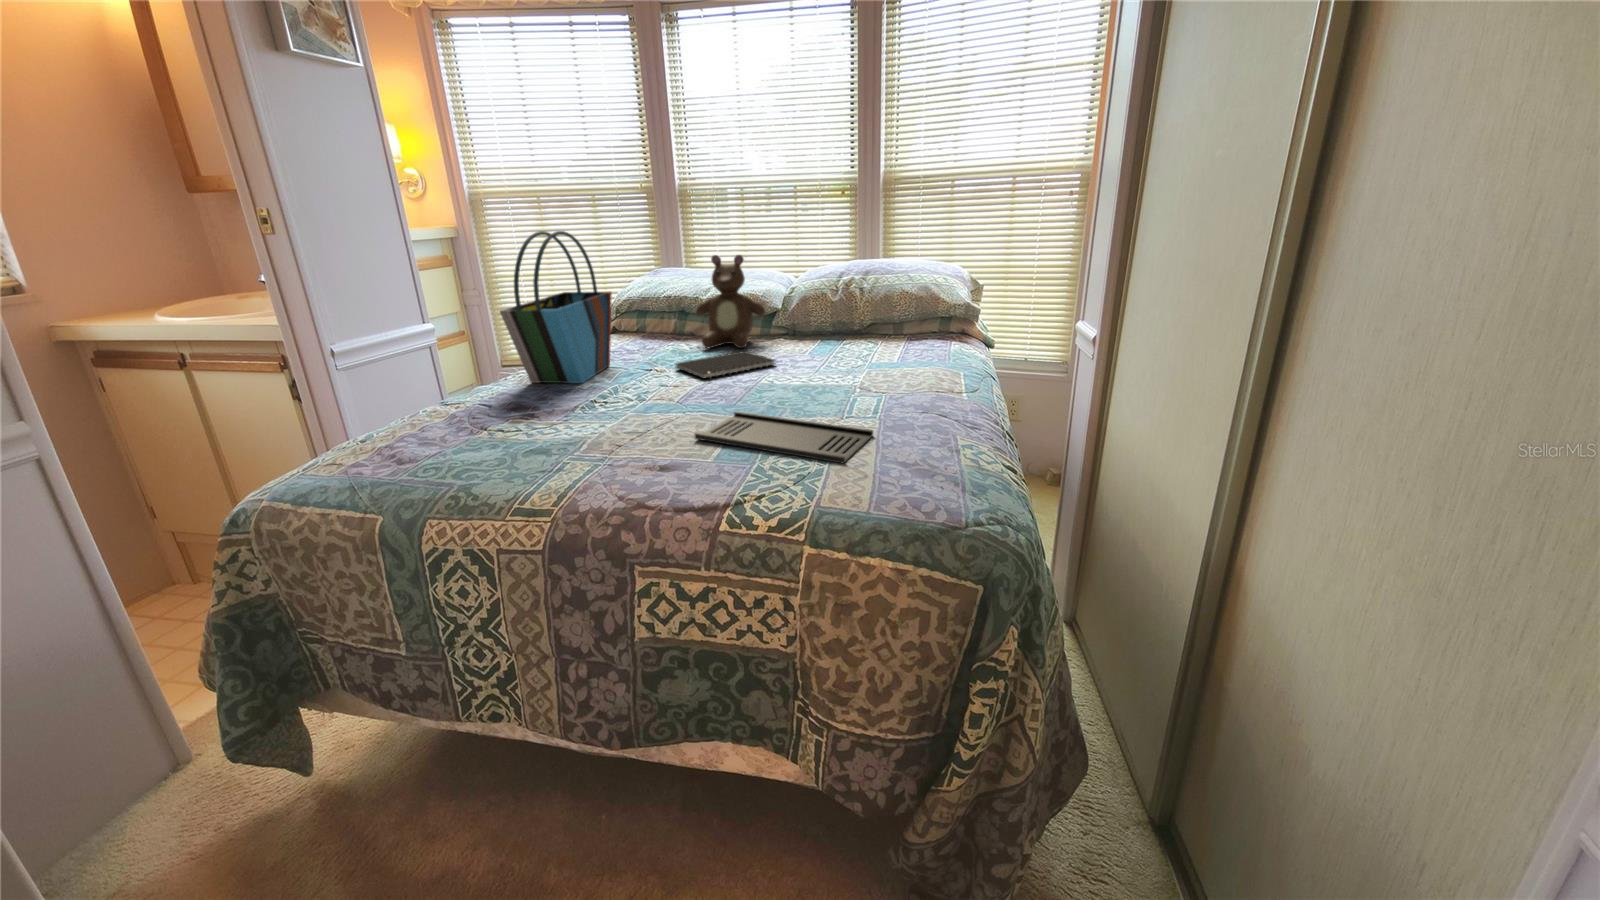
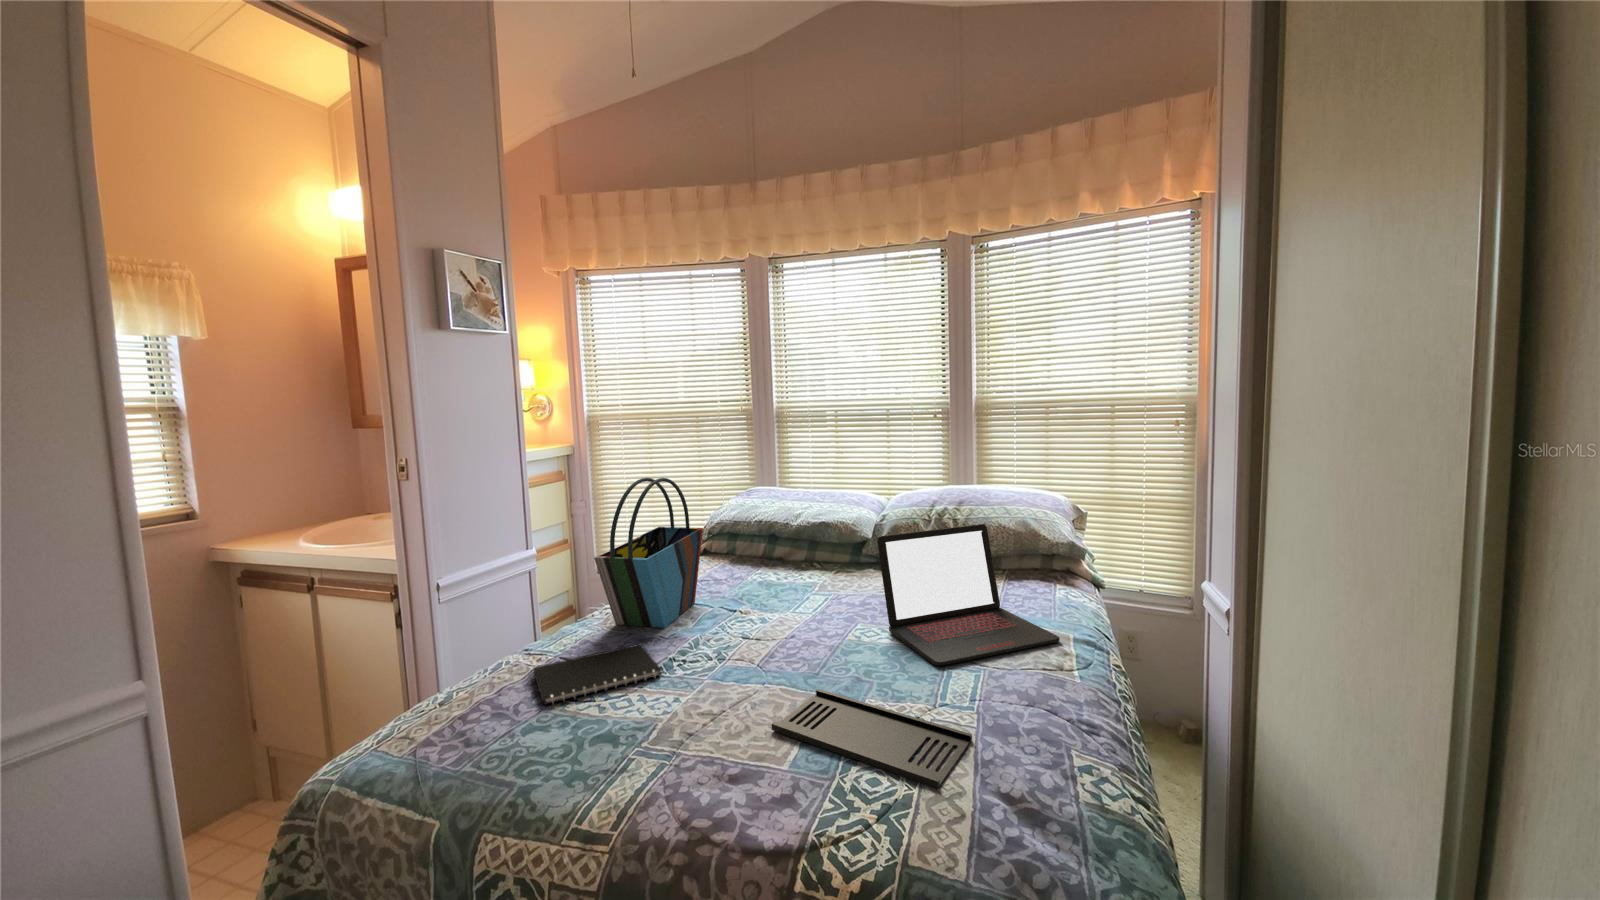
teddy bear: present [696,255,765,348] -> none [784,488,854,584]
laptop: none [788,278,952,394] -> present [877,524,1060,666]
notebook: present [676,351,775,379] -> present [533,644,661,705]

